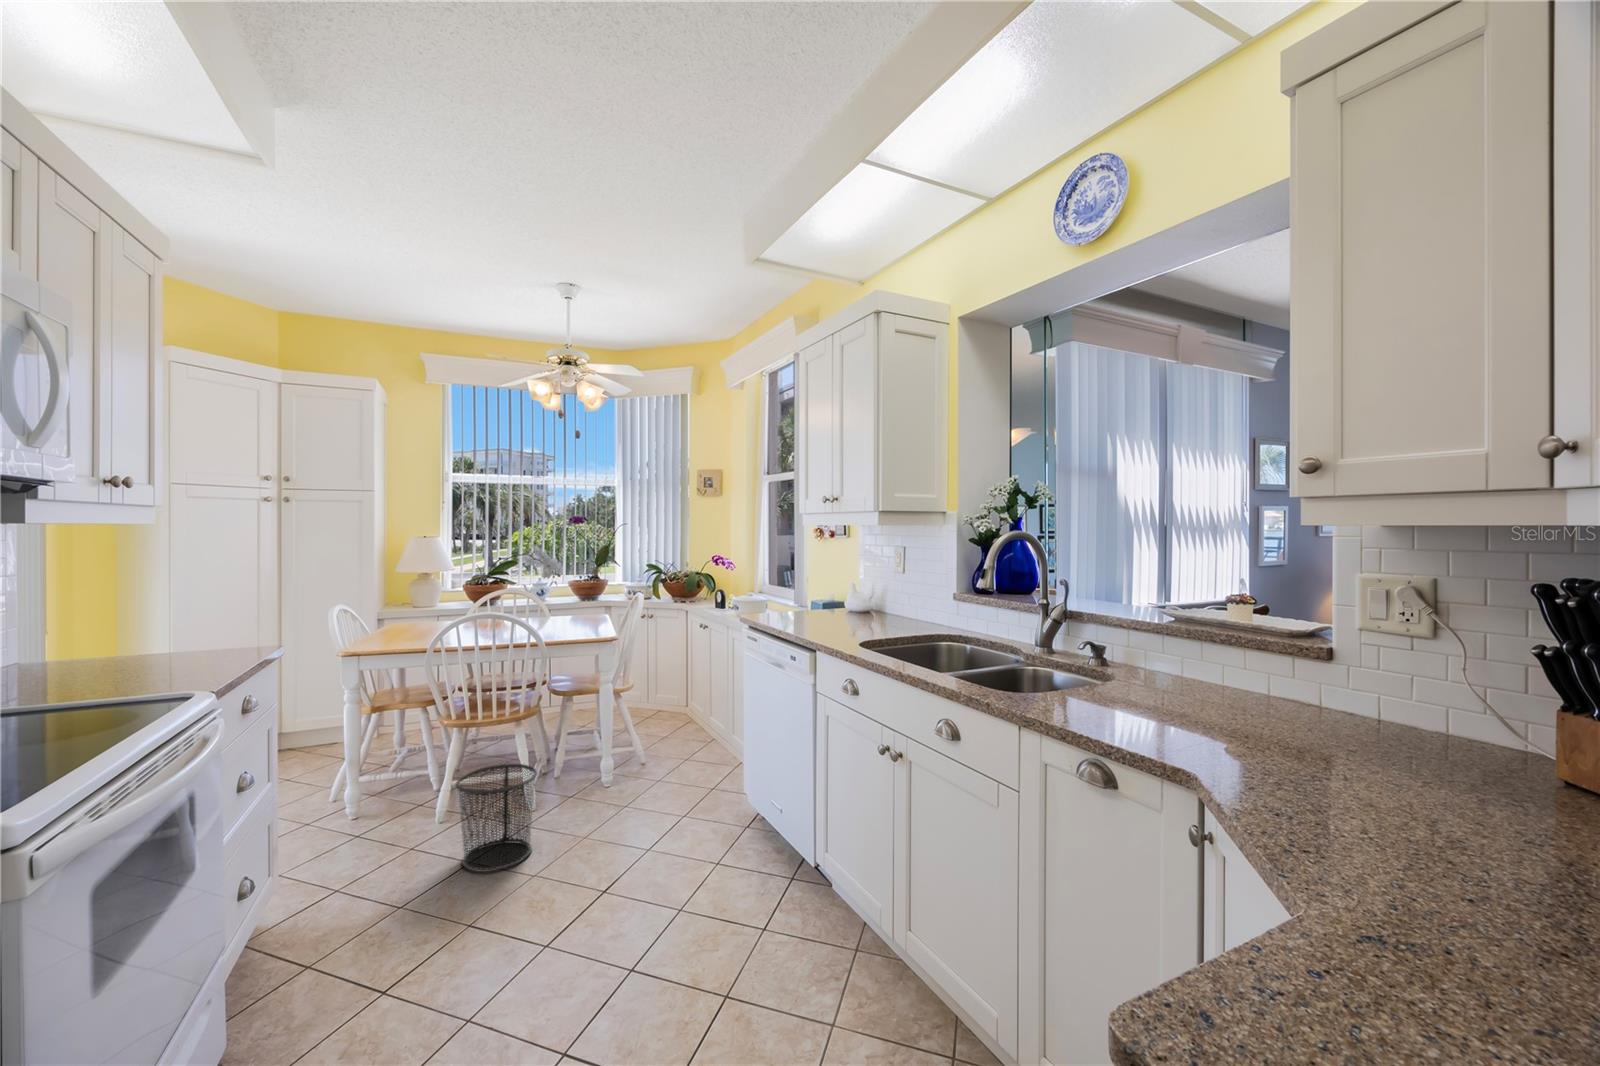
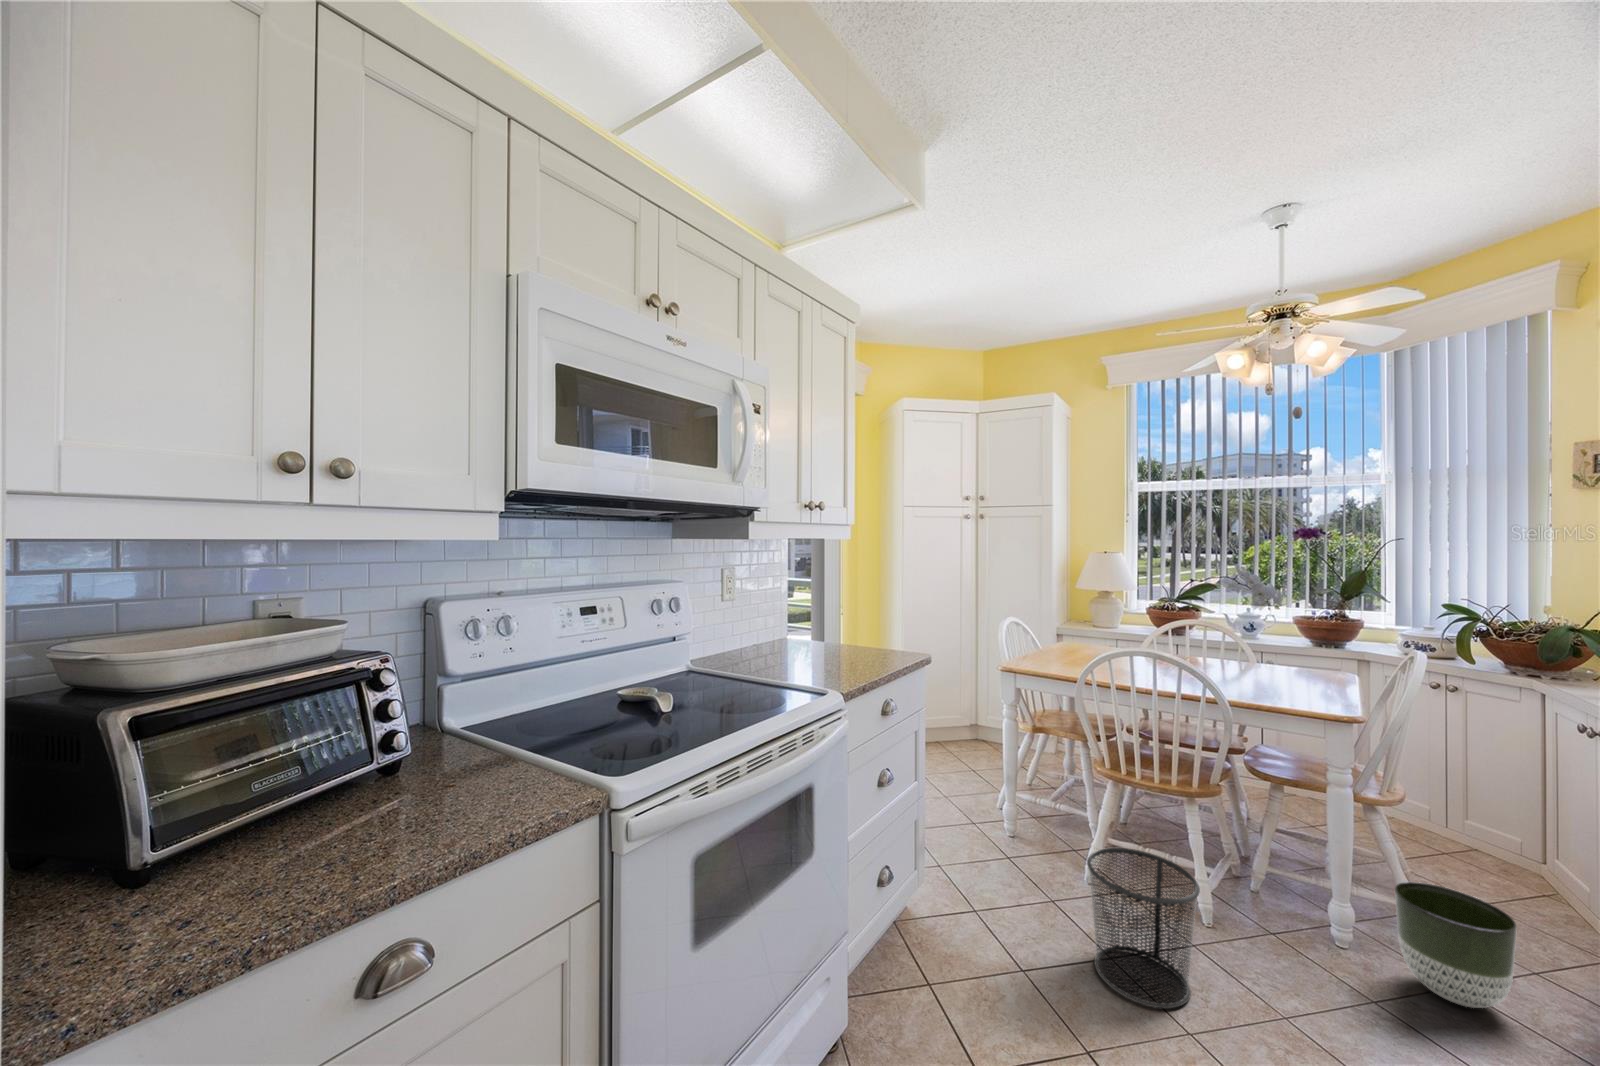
planter: none [633,725,681,786] -> present [1395,882,1517,1008]

